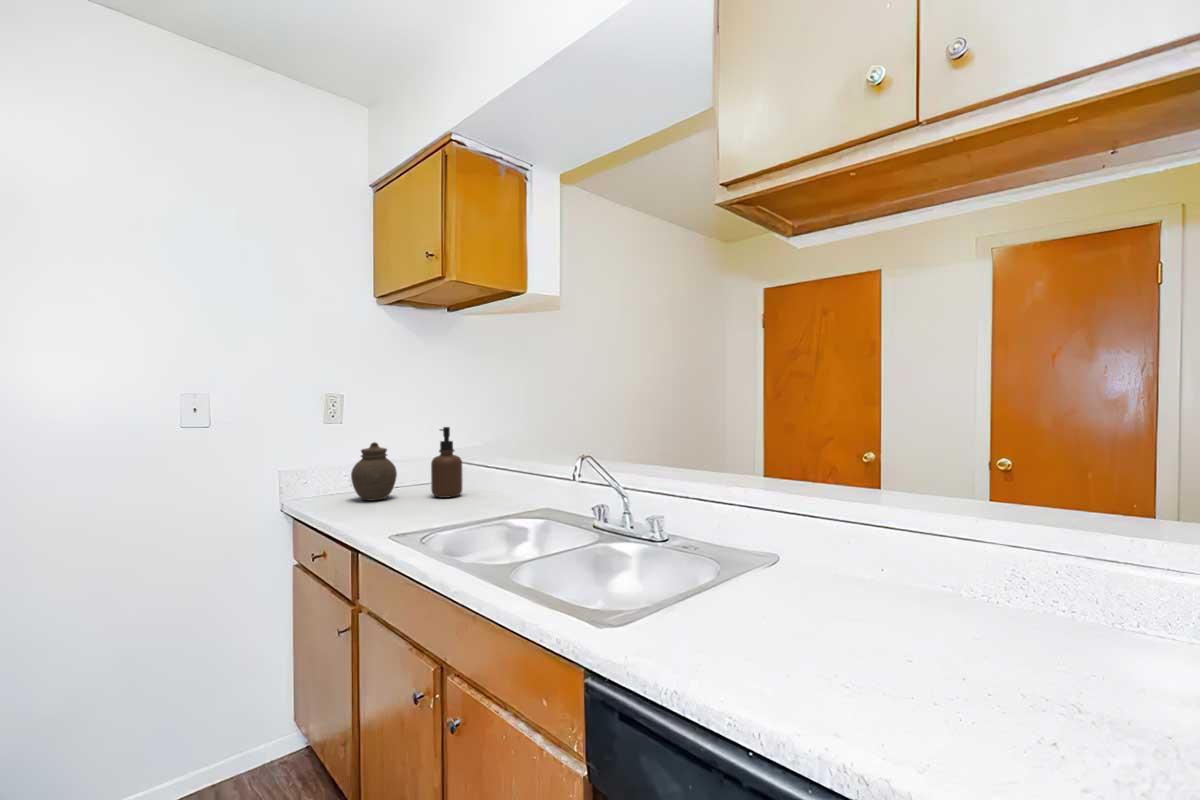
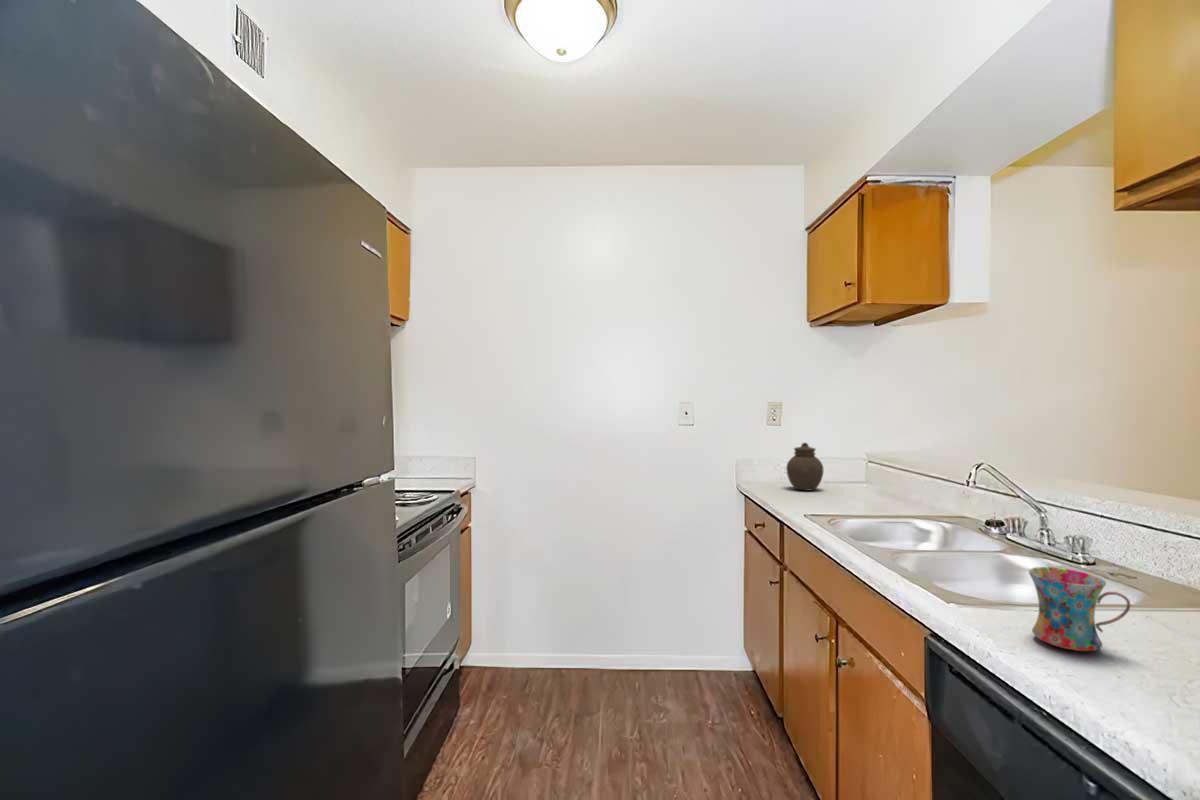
soap dispenser: present [431,427,463,498] -> none [854,432,884,496]
mug: none [693,566,777,661] -> present [1029,567,1130,651]

